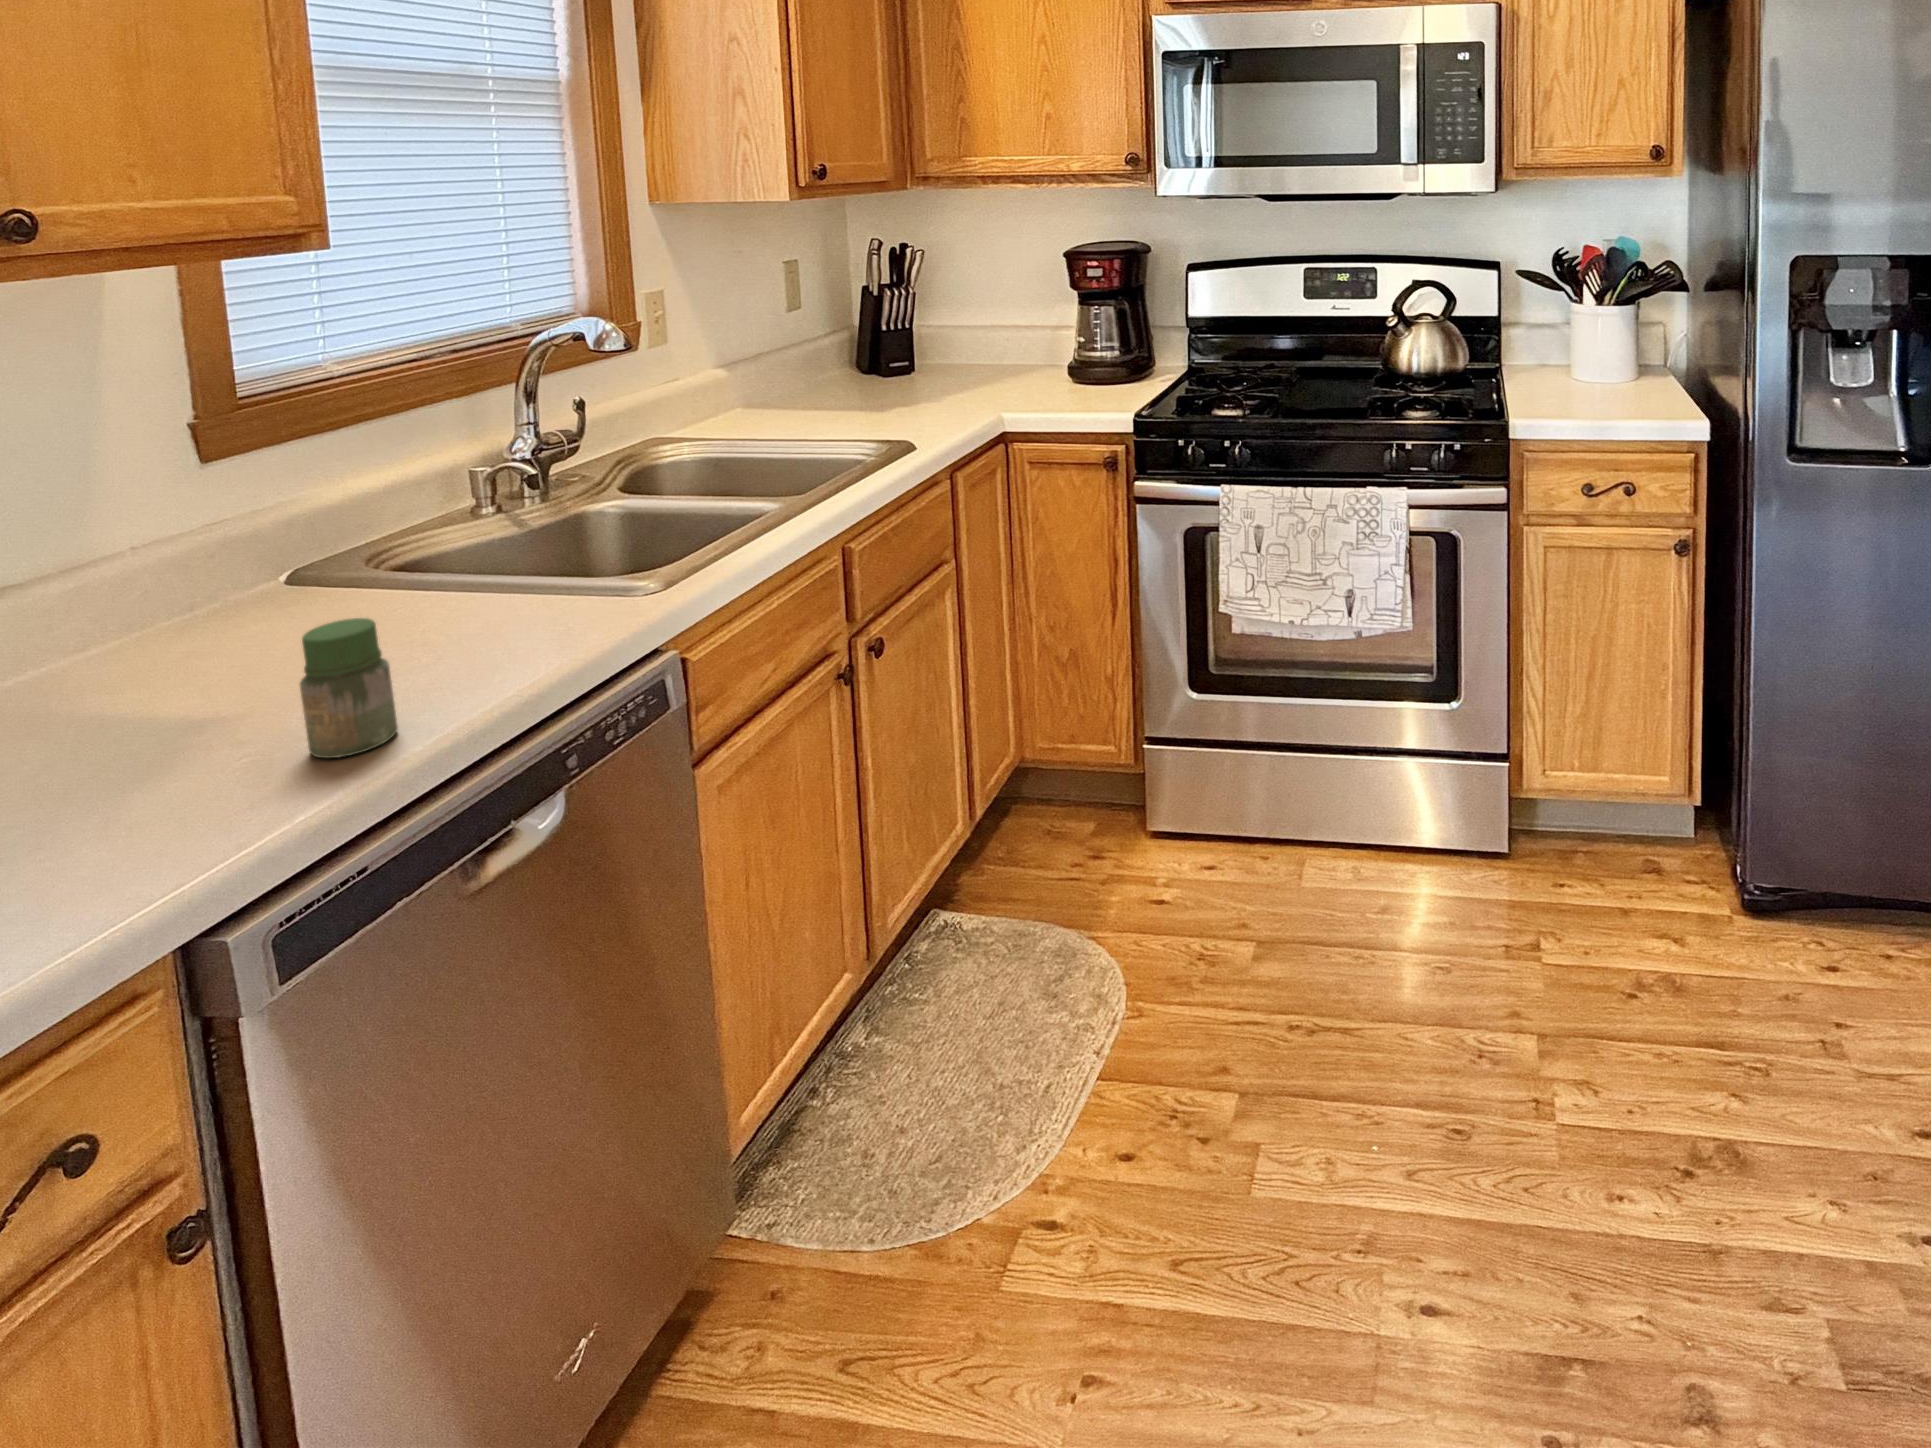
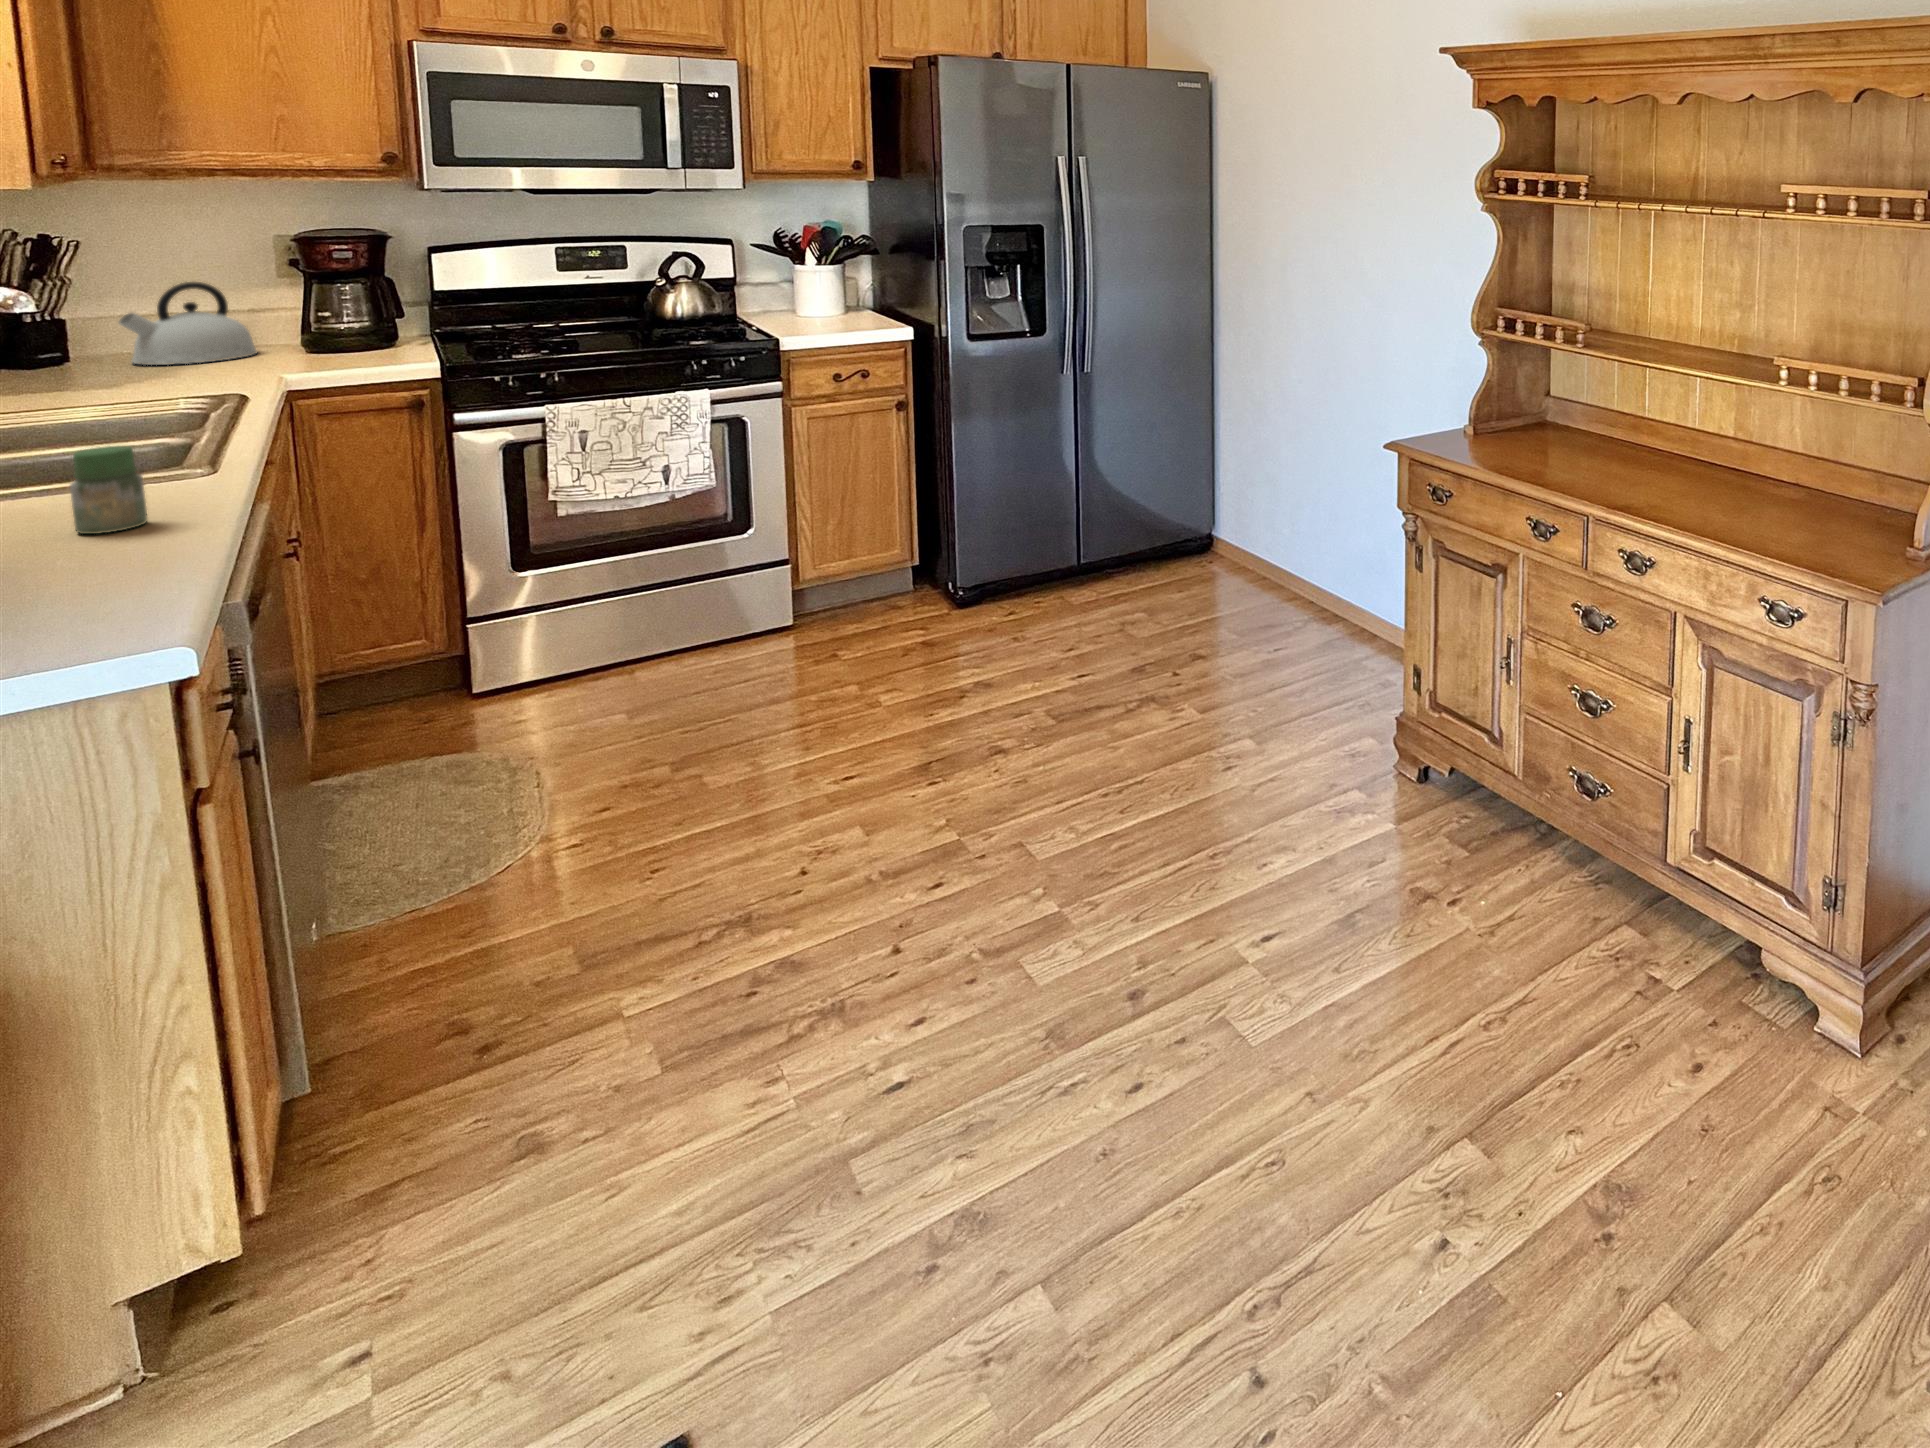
kettle: none [942,295,1047,383] -> present [119,282,257,365]

